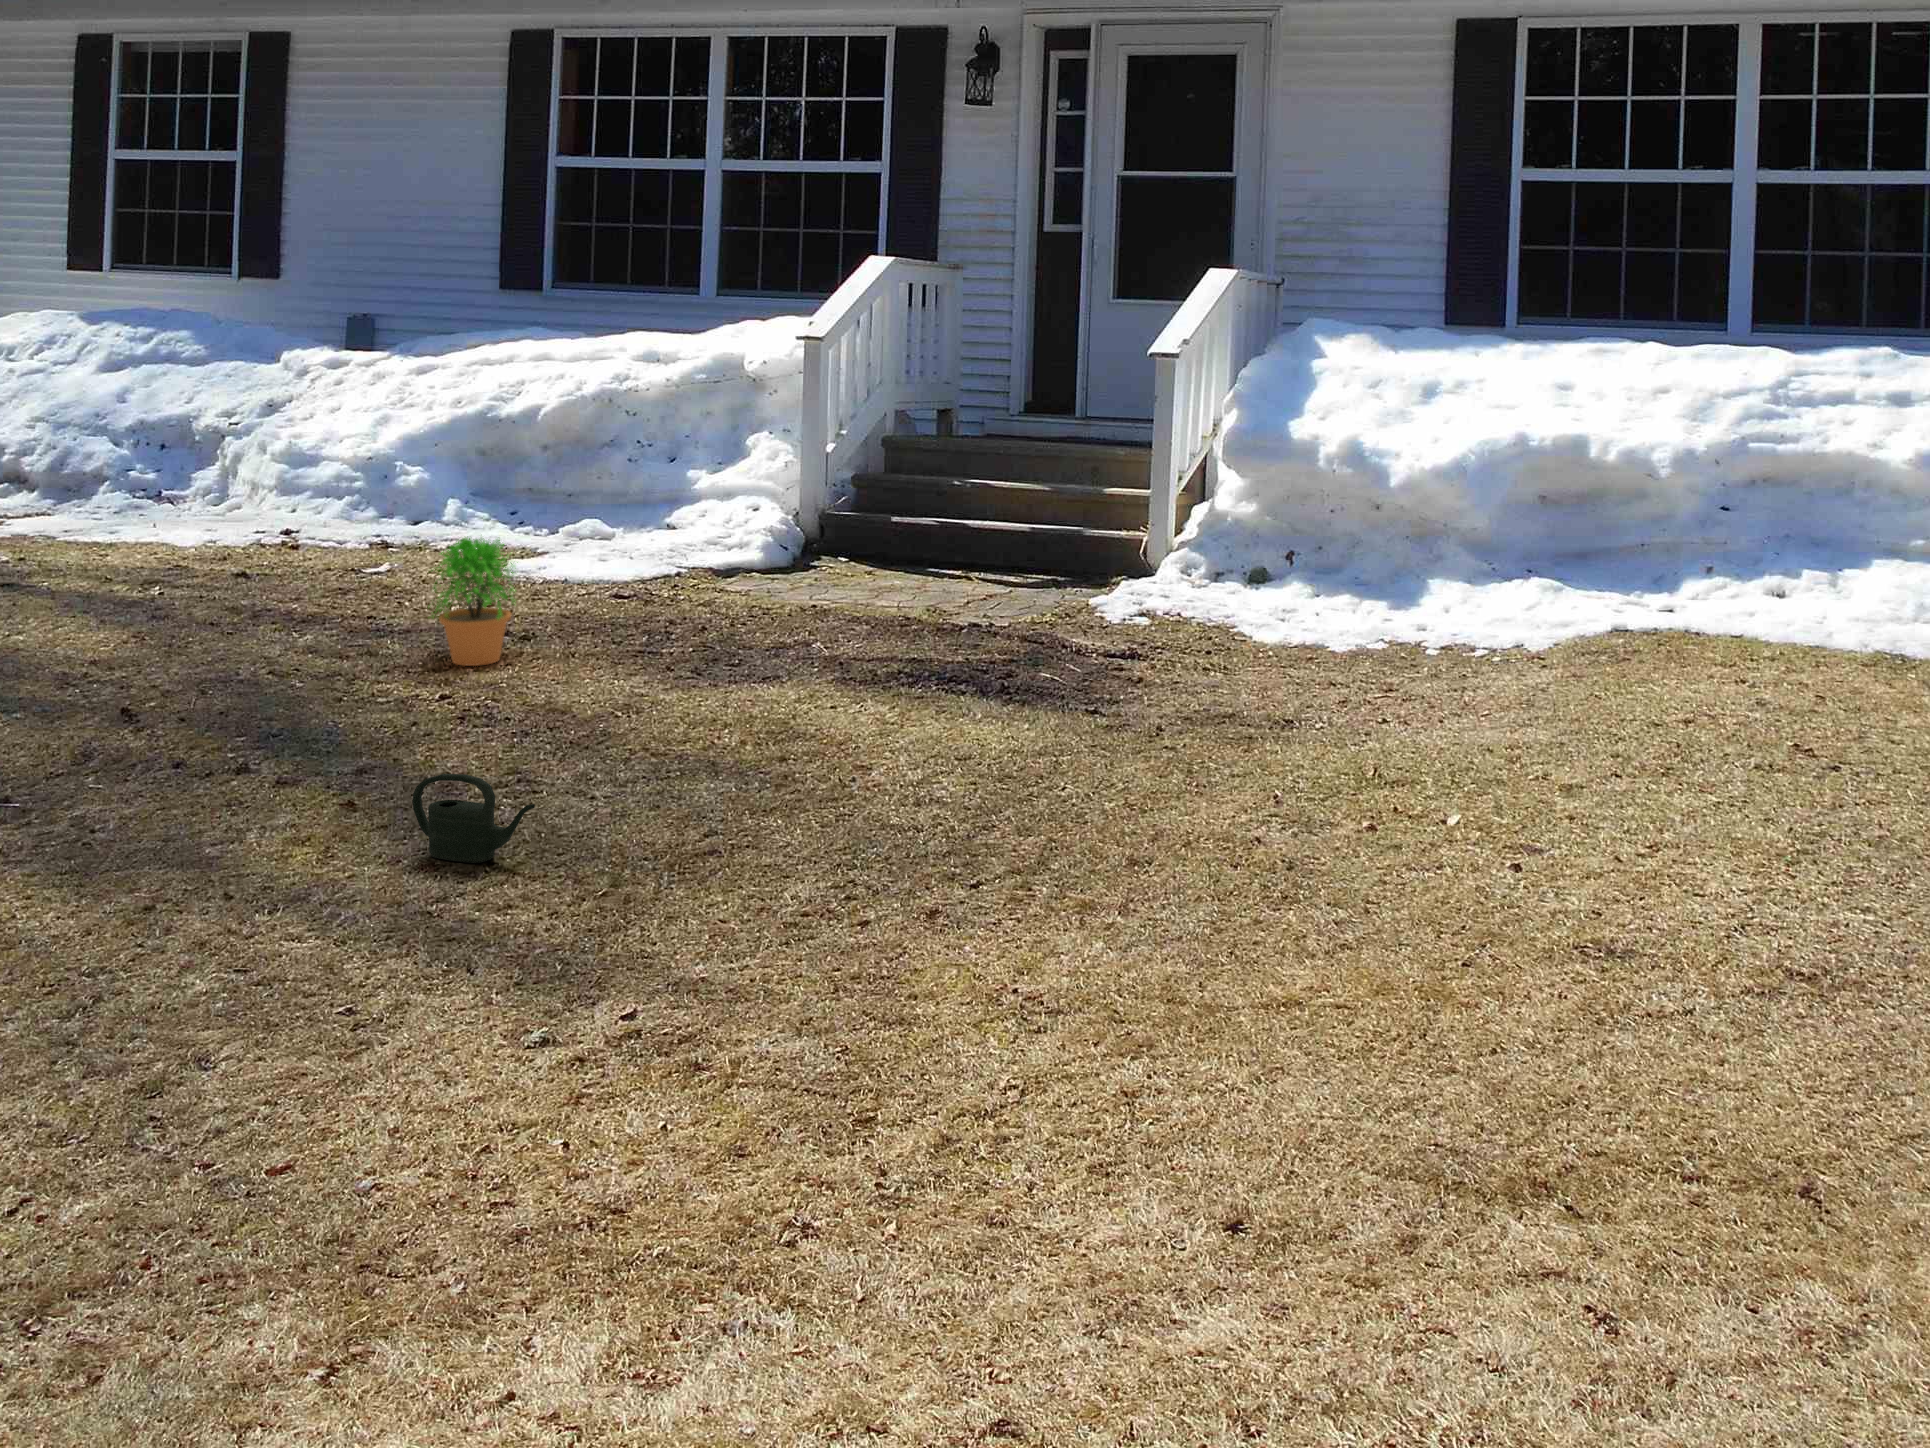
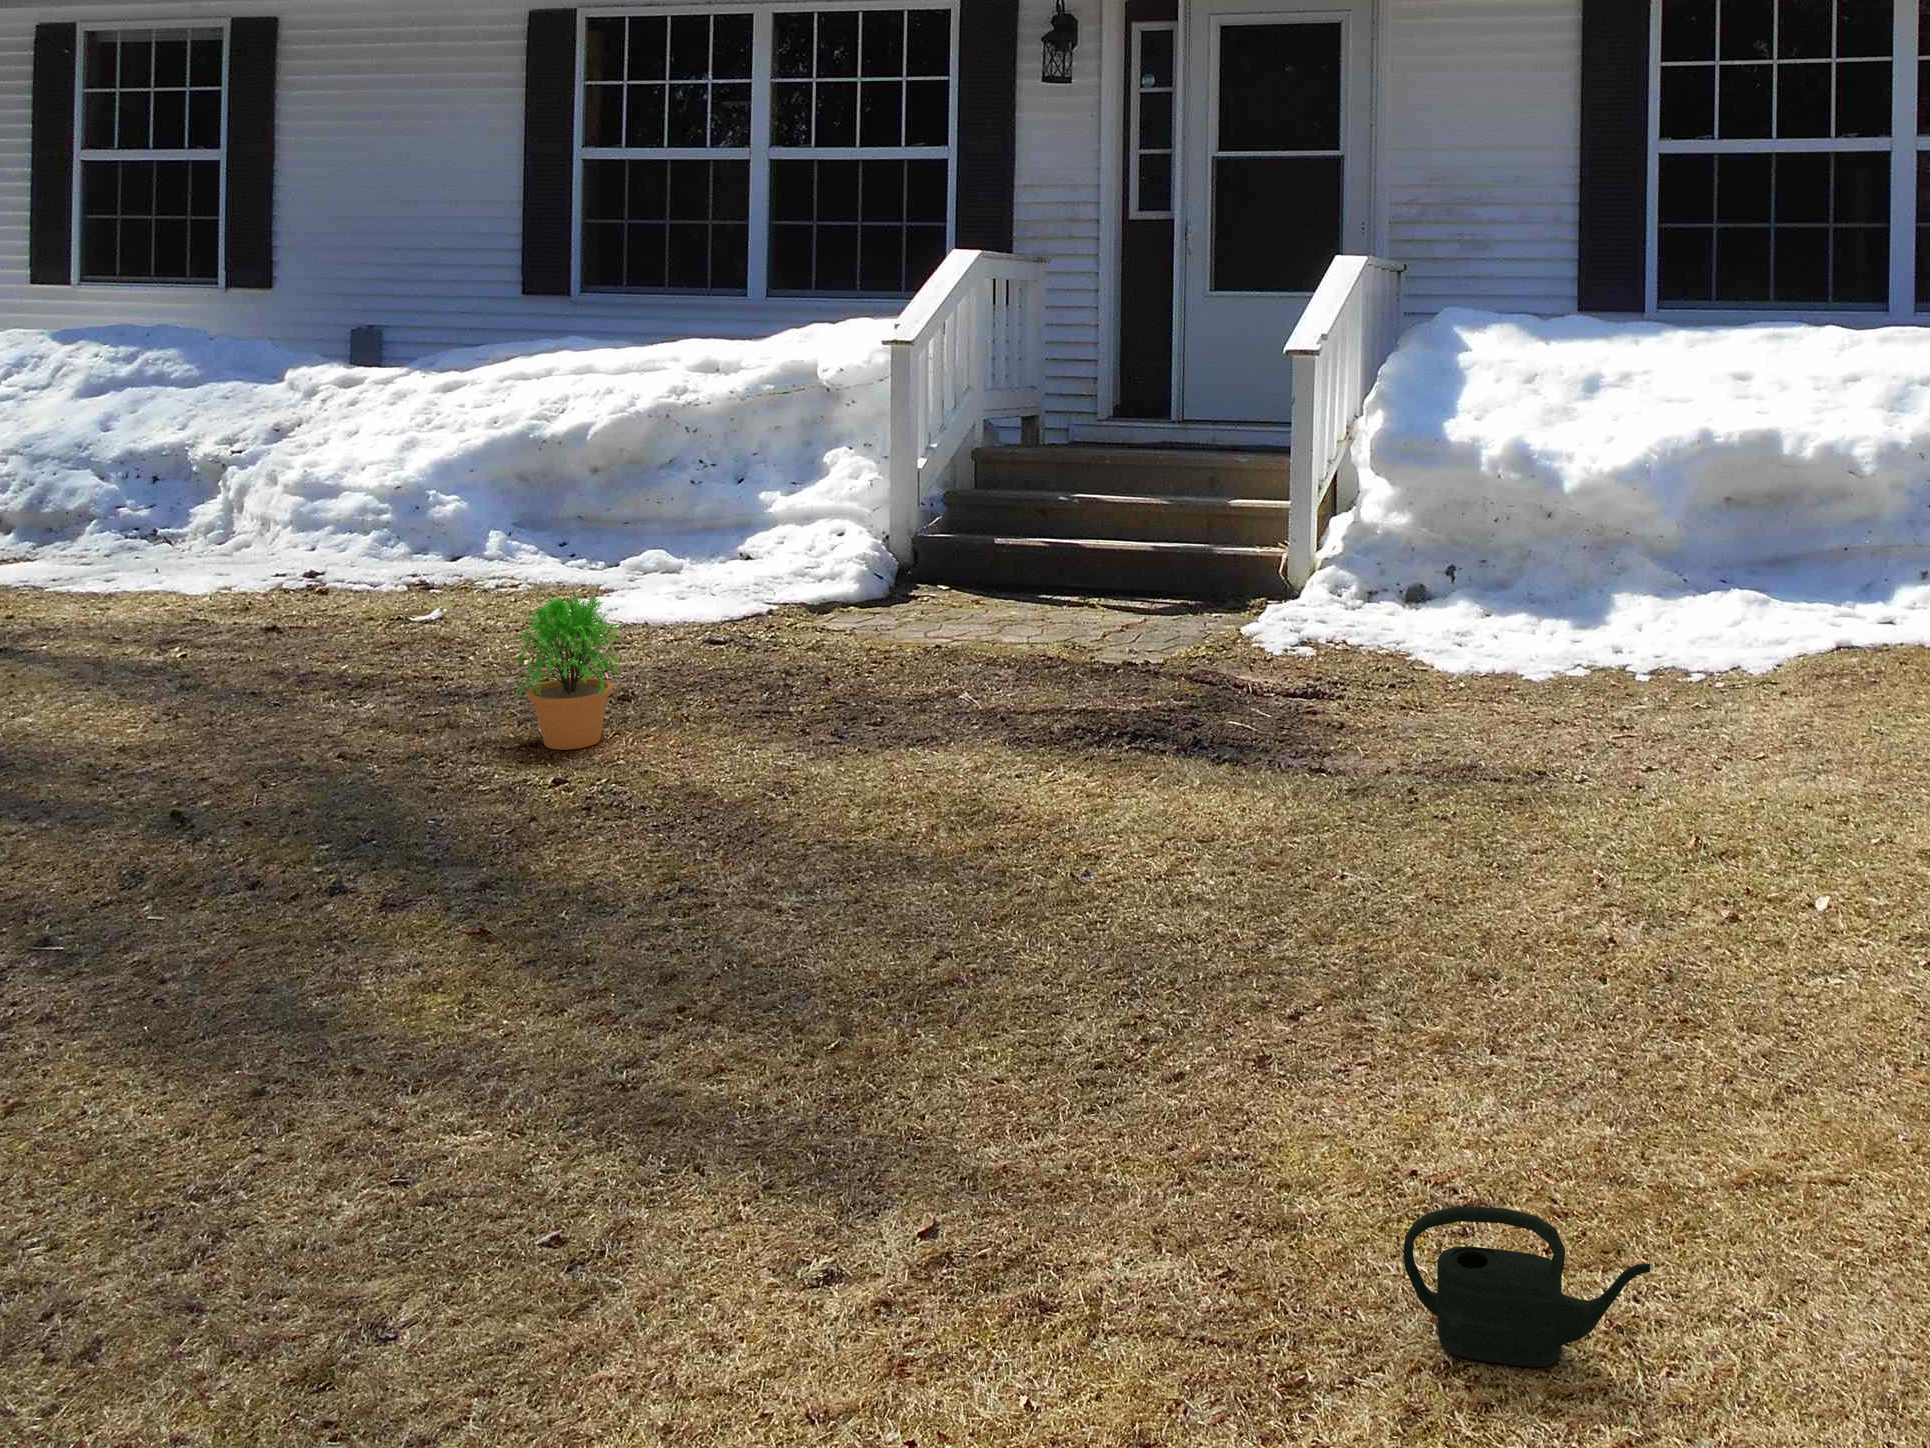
watering can: present [412,774,535,863] -> present [1403,1206,1650,1367]

